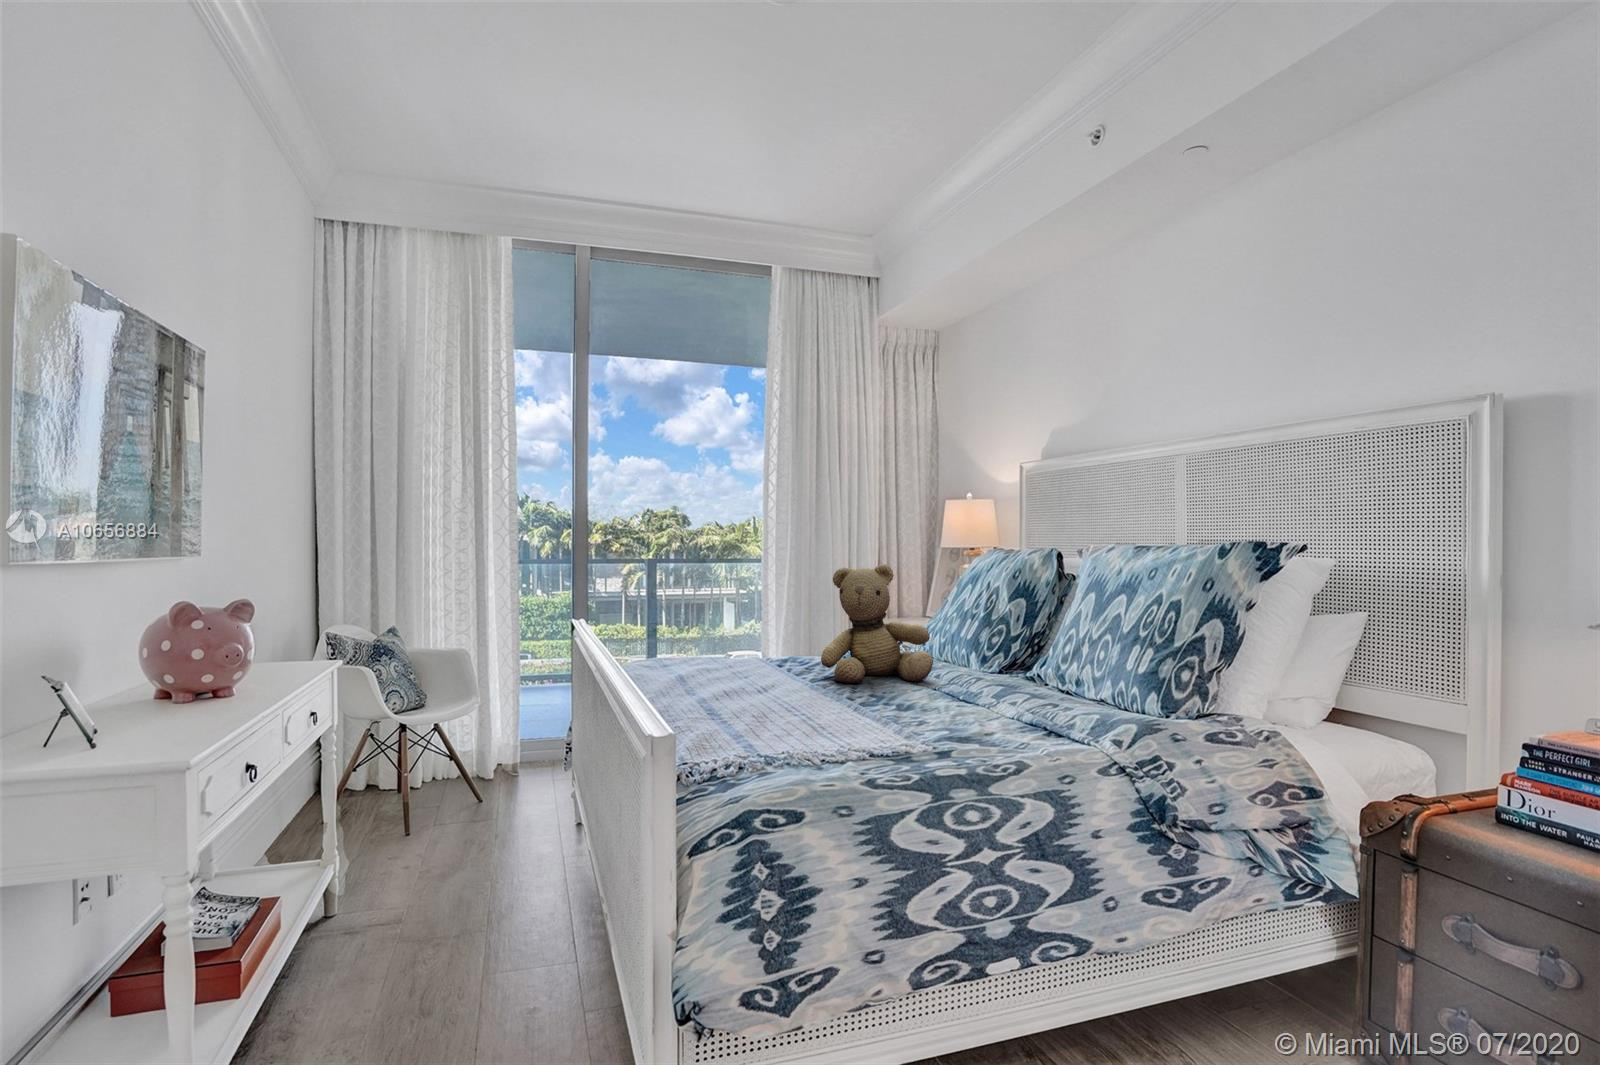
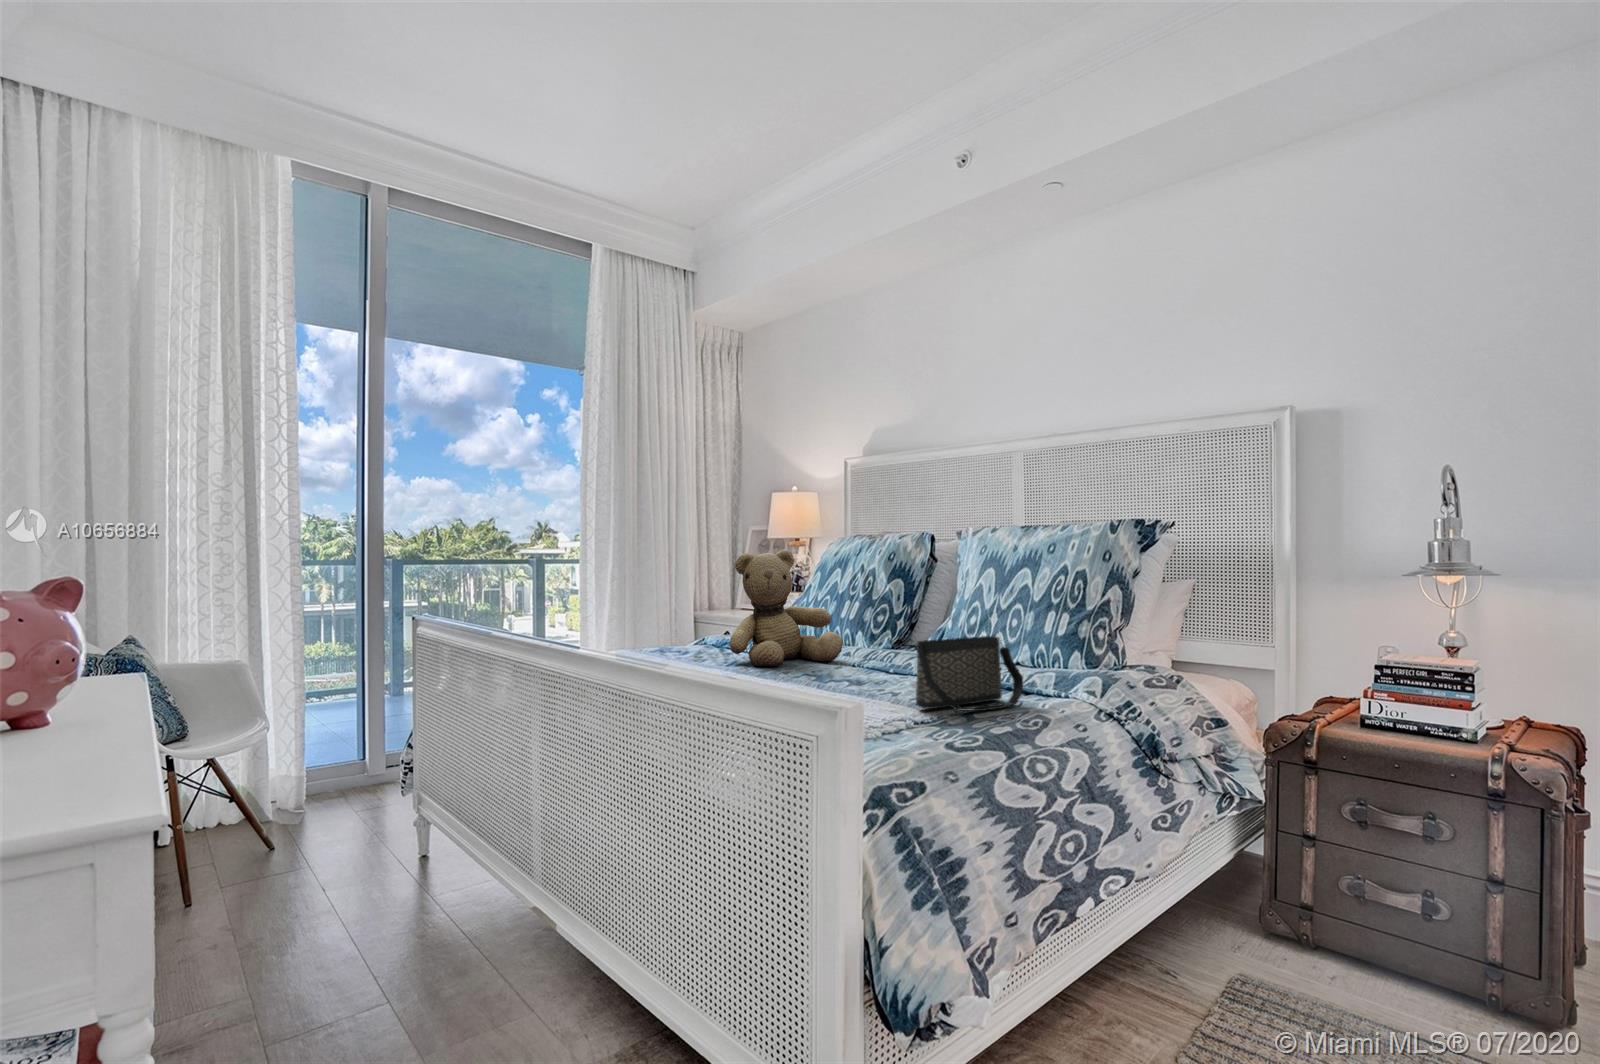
handbag: none [896,674,1022,752] -> present [916,636,1023,711]

